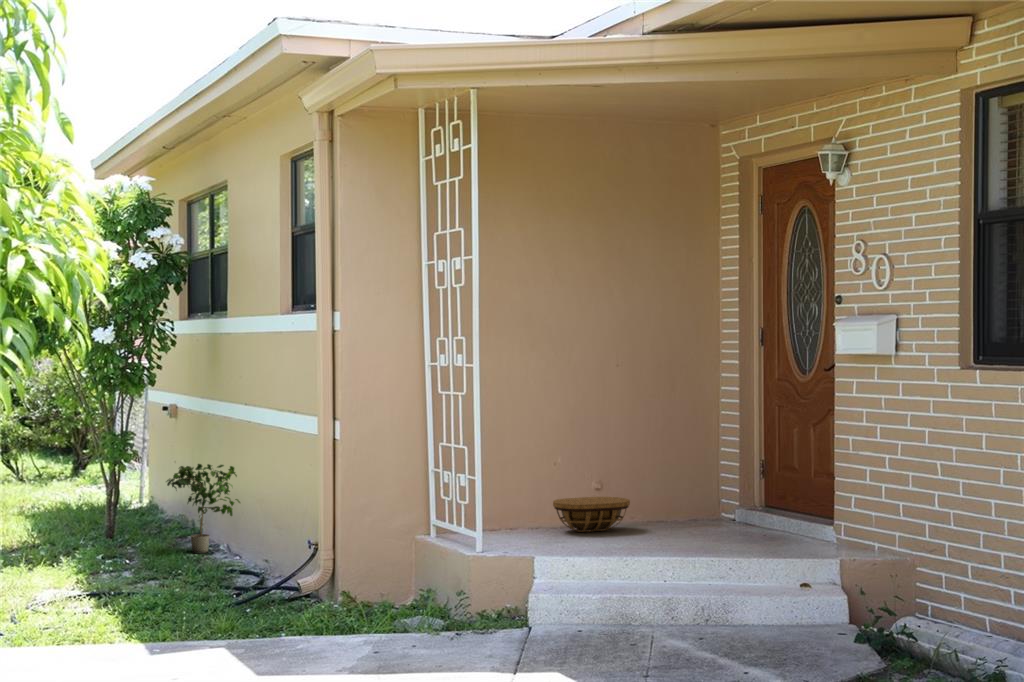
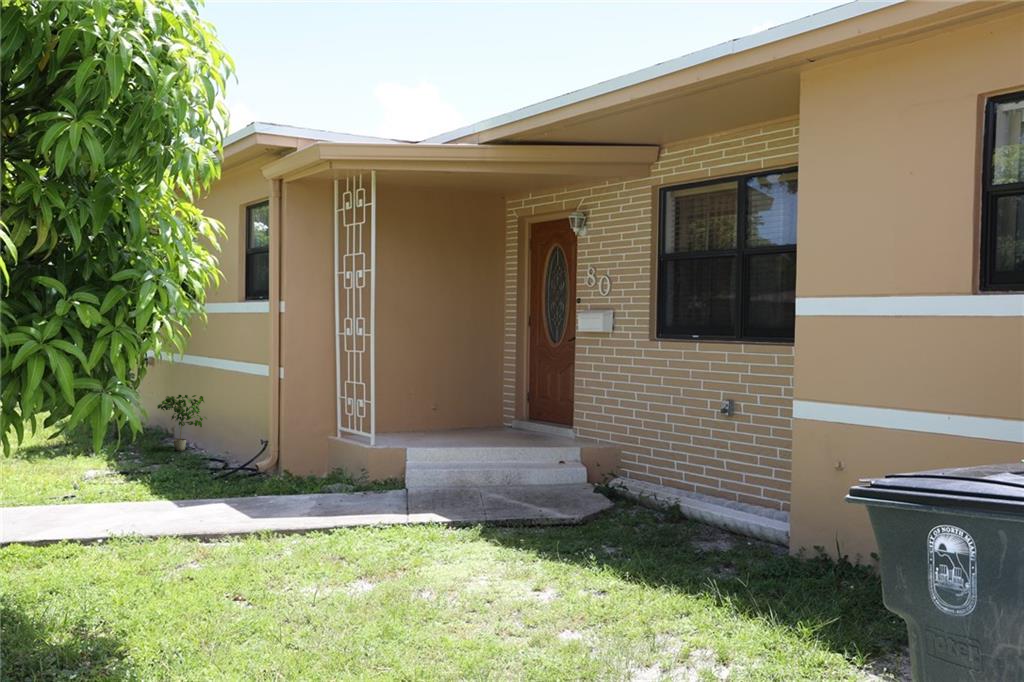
basket: present [553,497,630,532] -> none [413,413,458,433]

